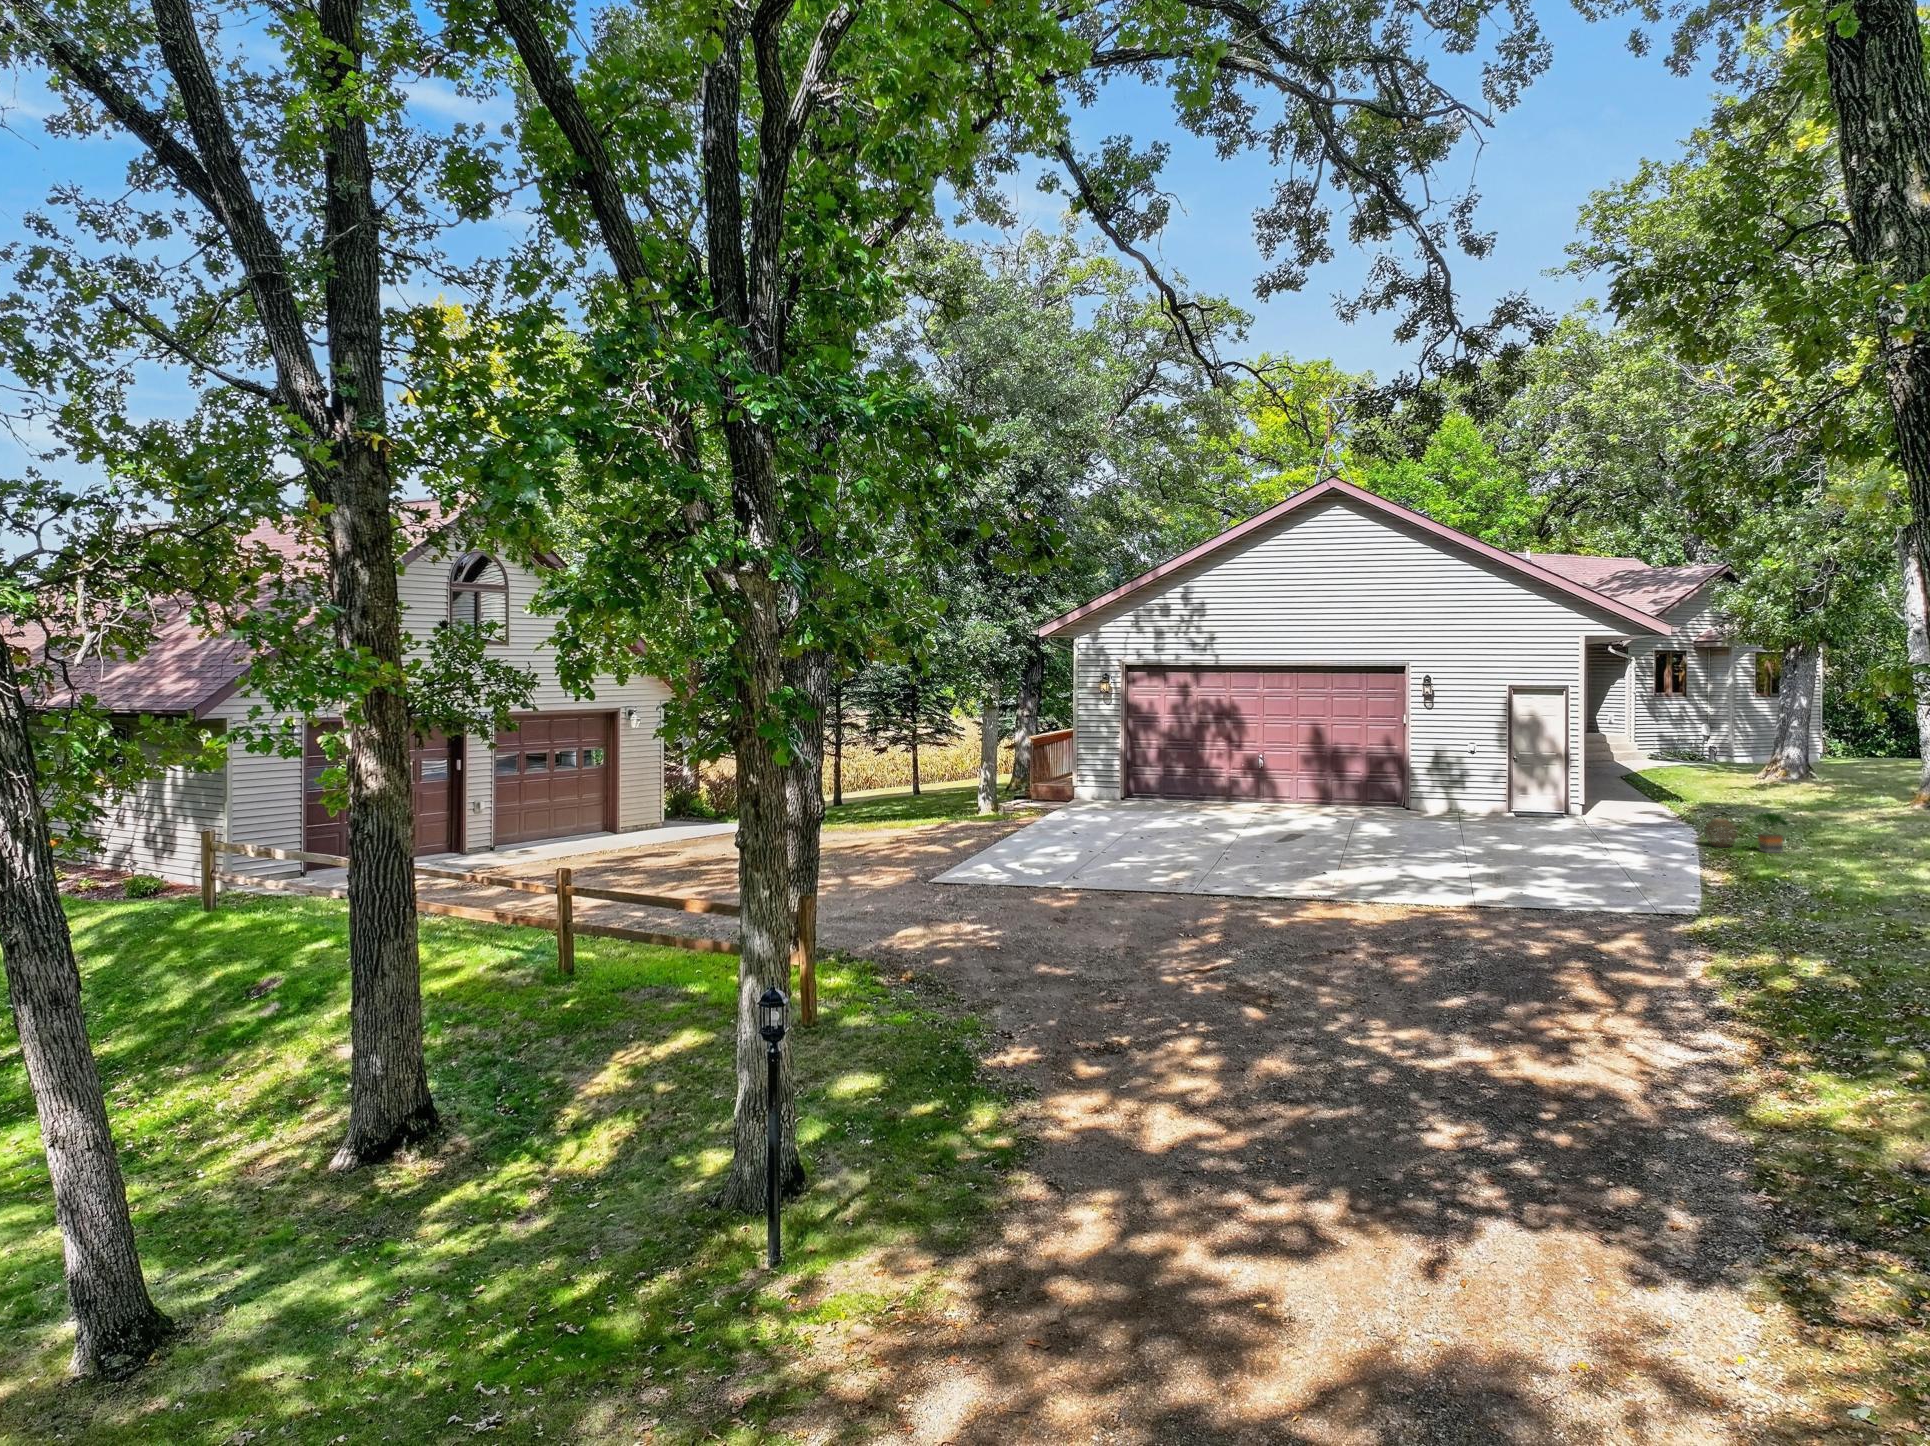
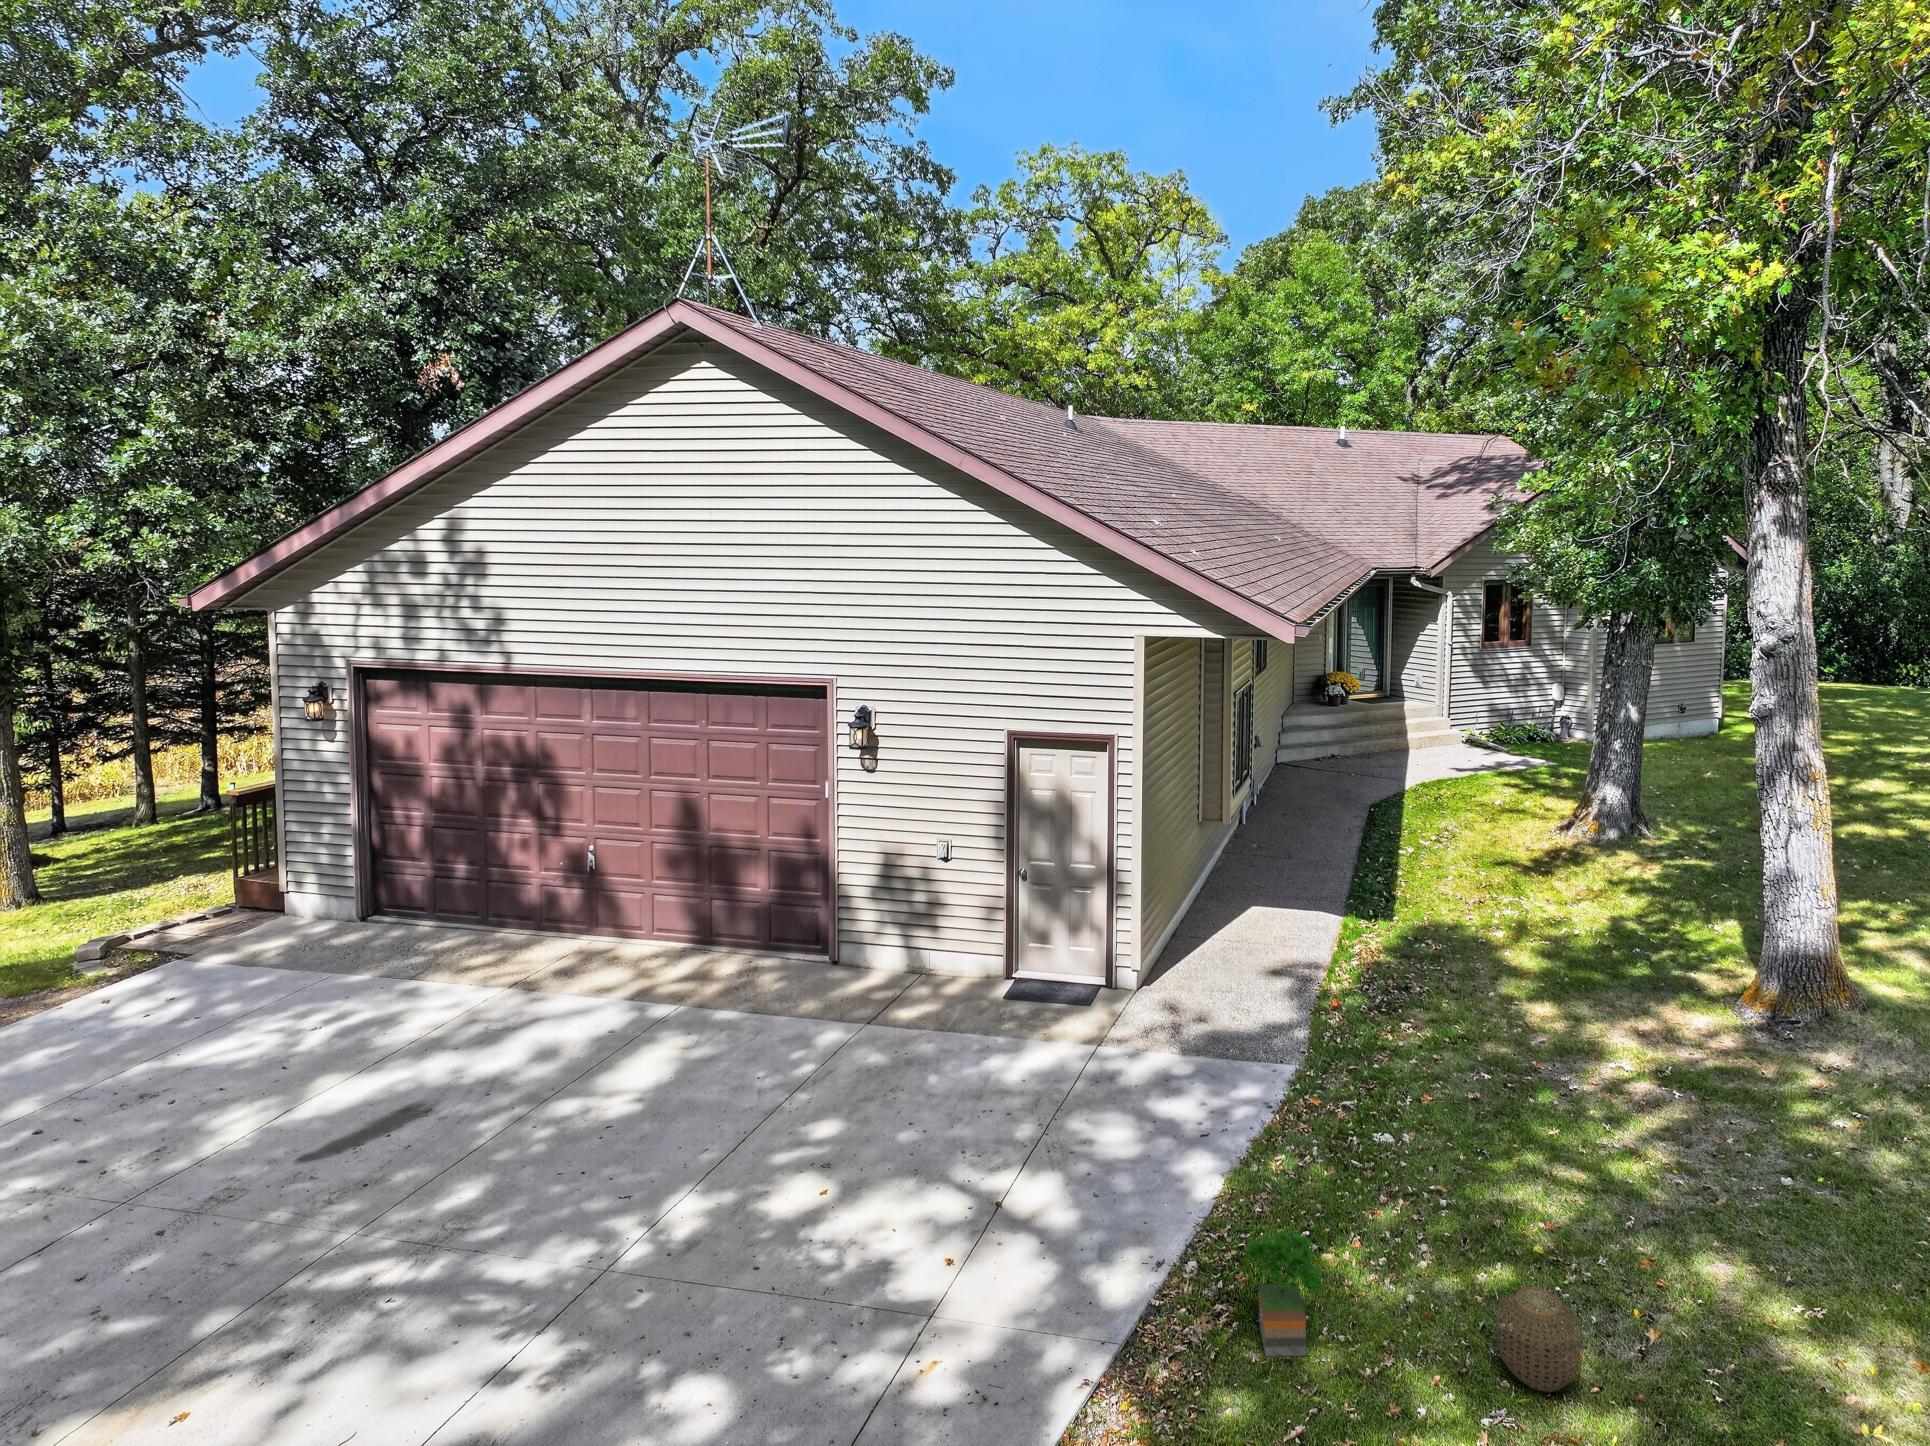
woven basket: present [1705,818,1737,847] -> present [1496,1287,1582,1392]

